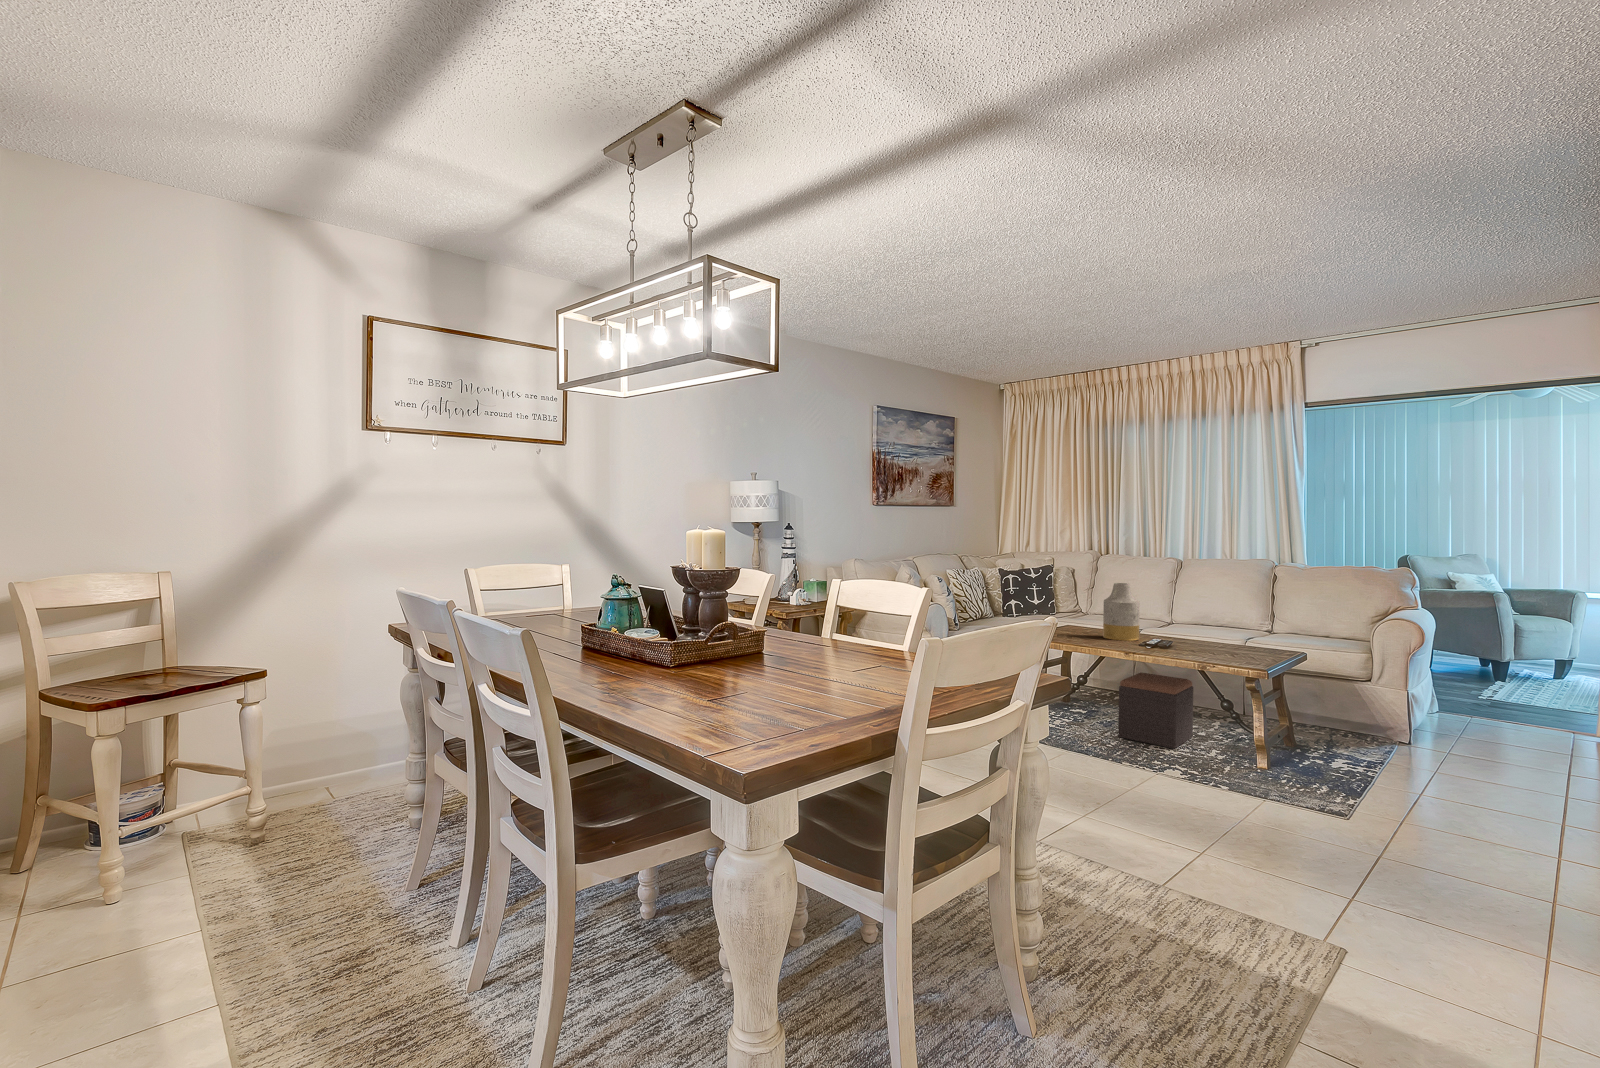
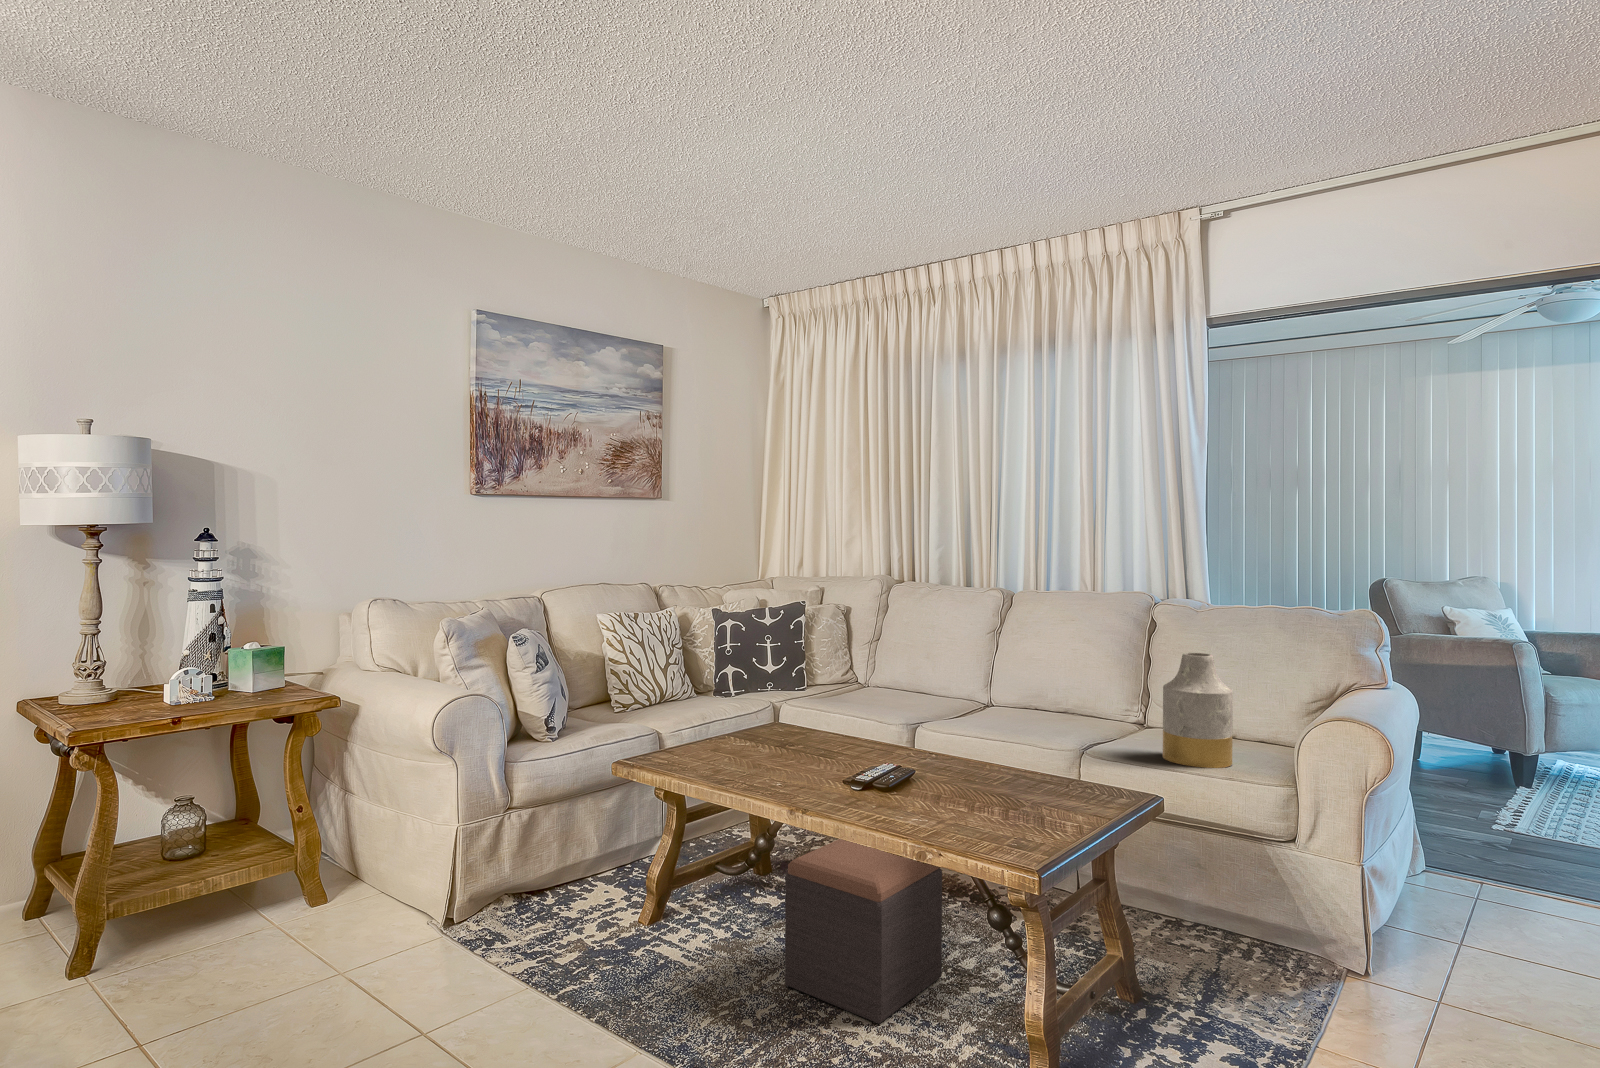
vase: present [1103,583,1140,641] -> present [1163,653,1233,768]

